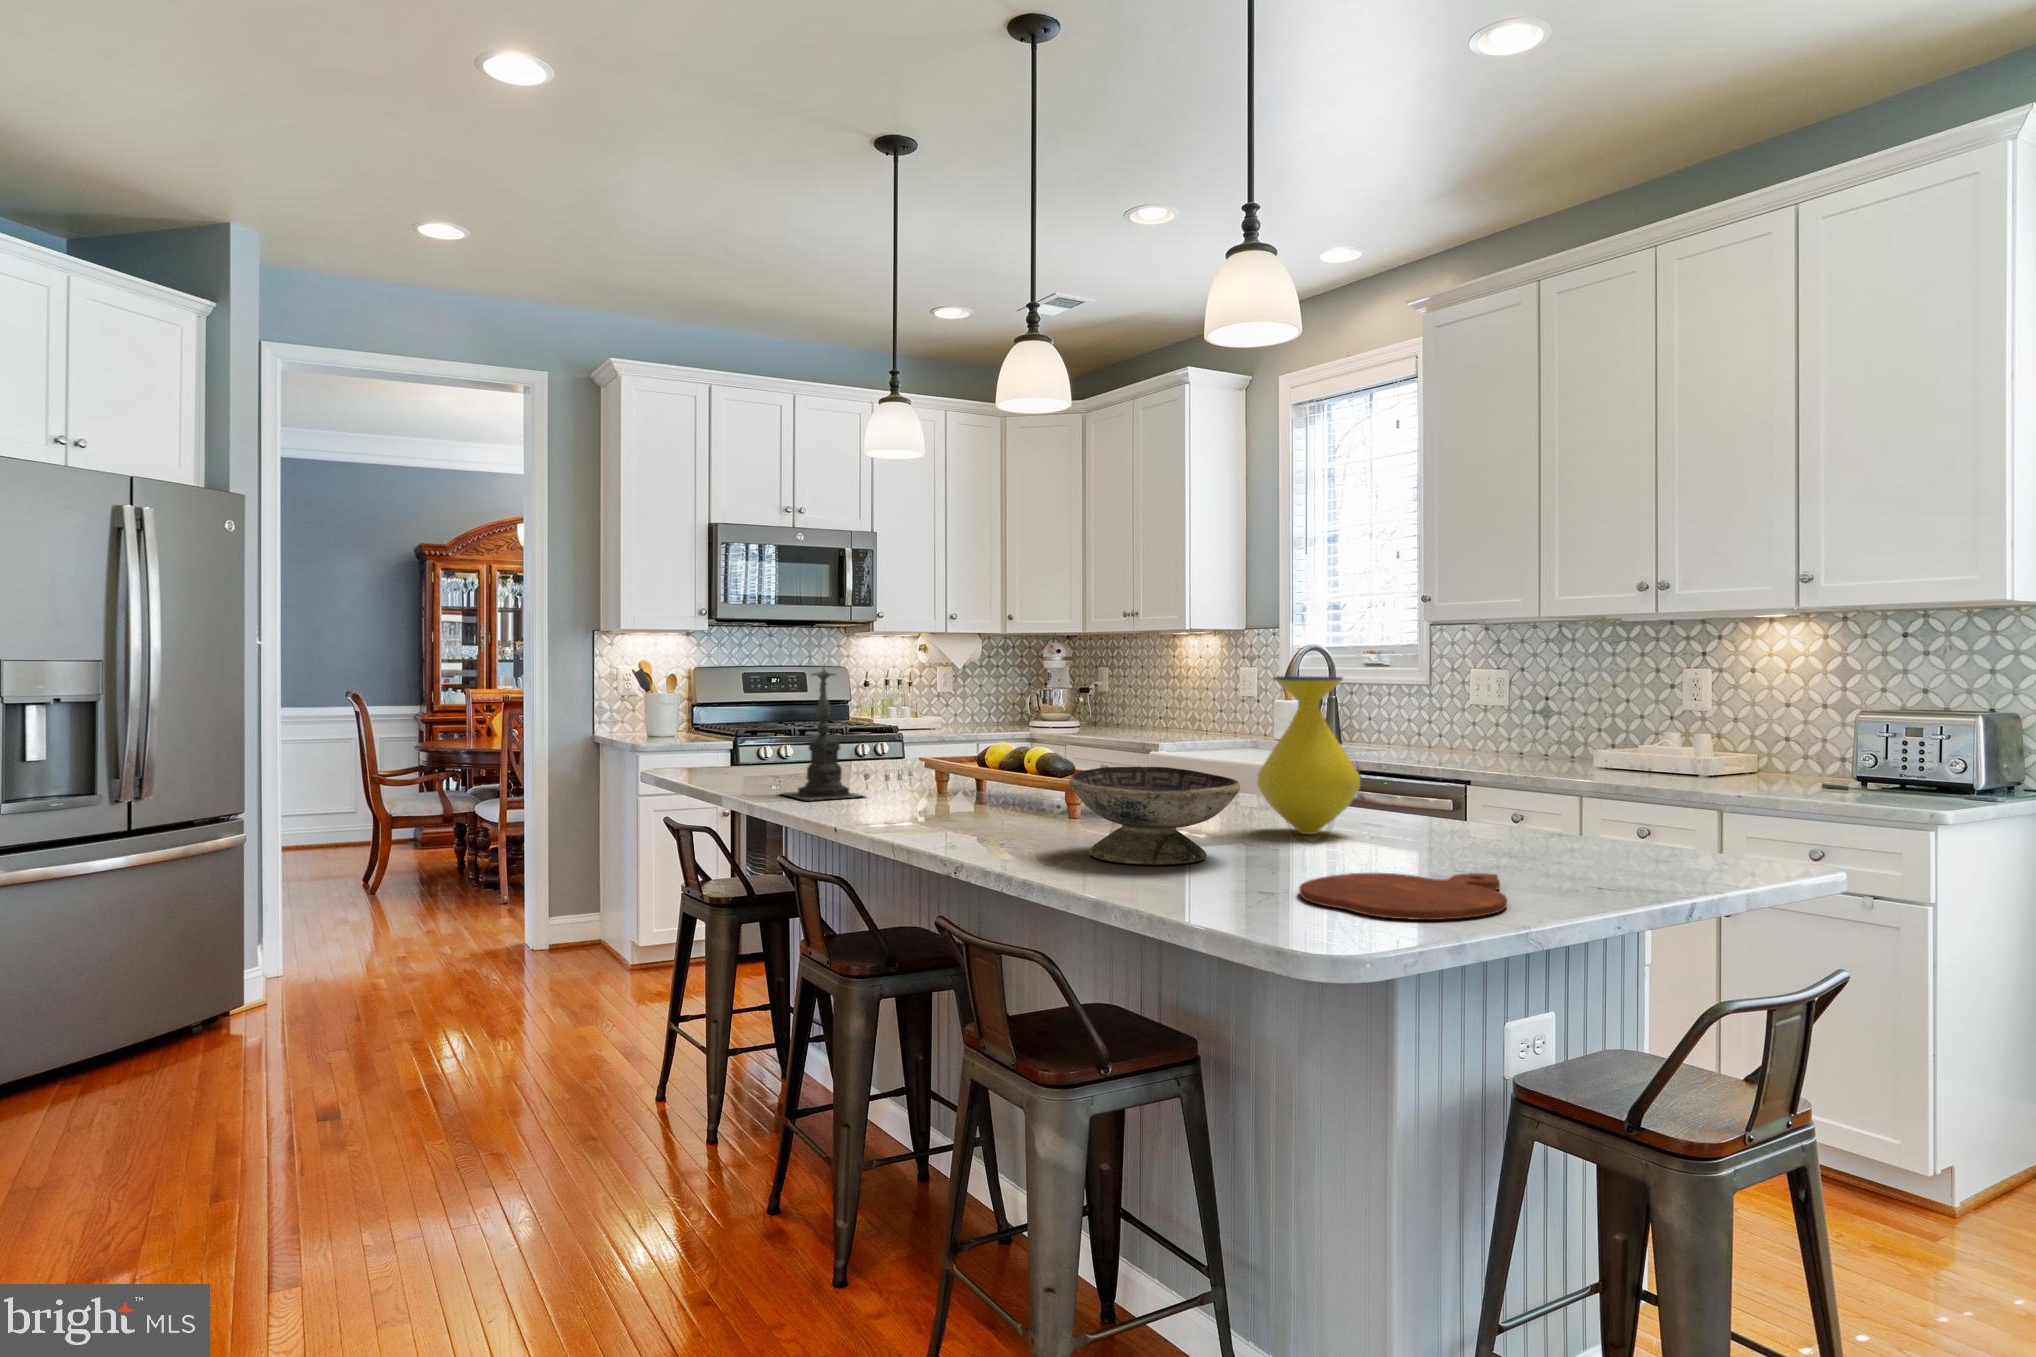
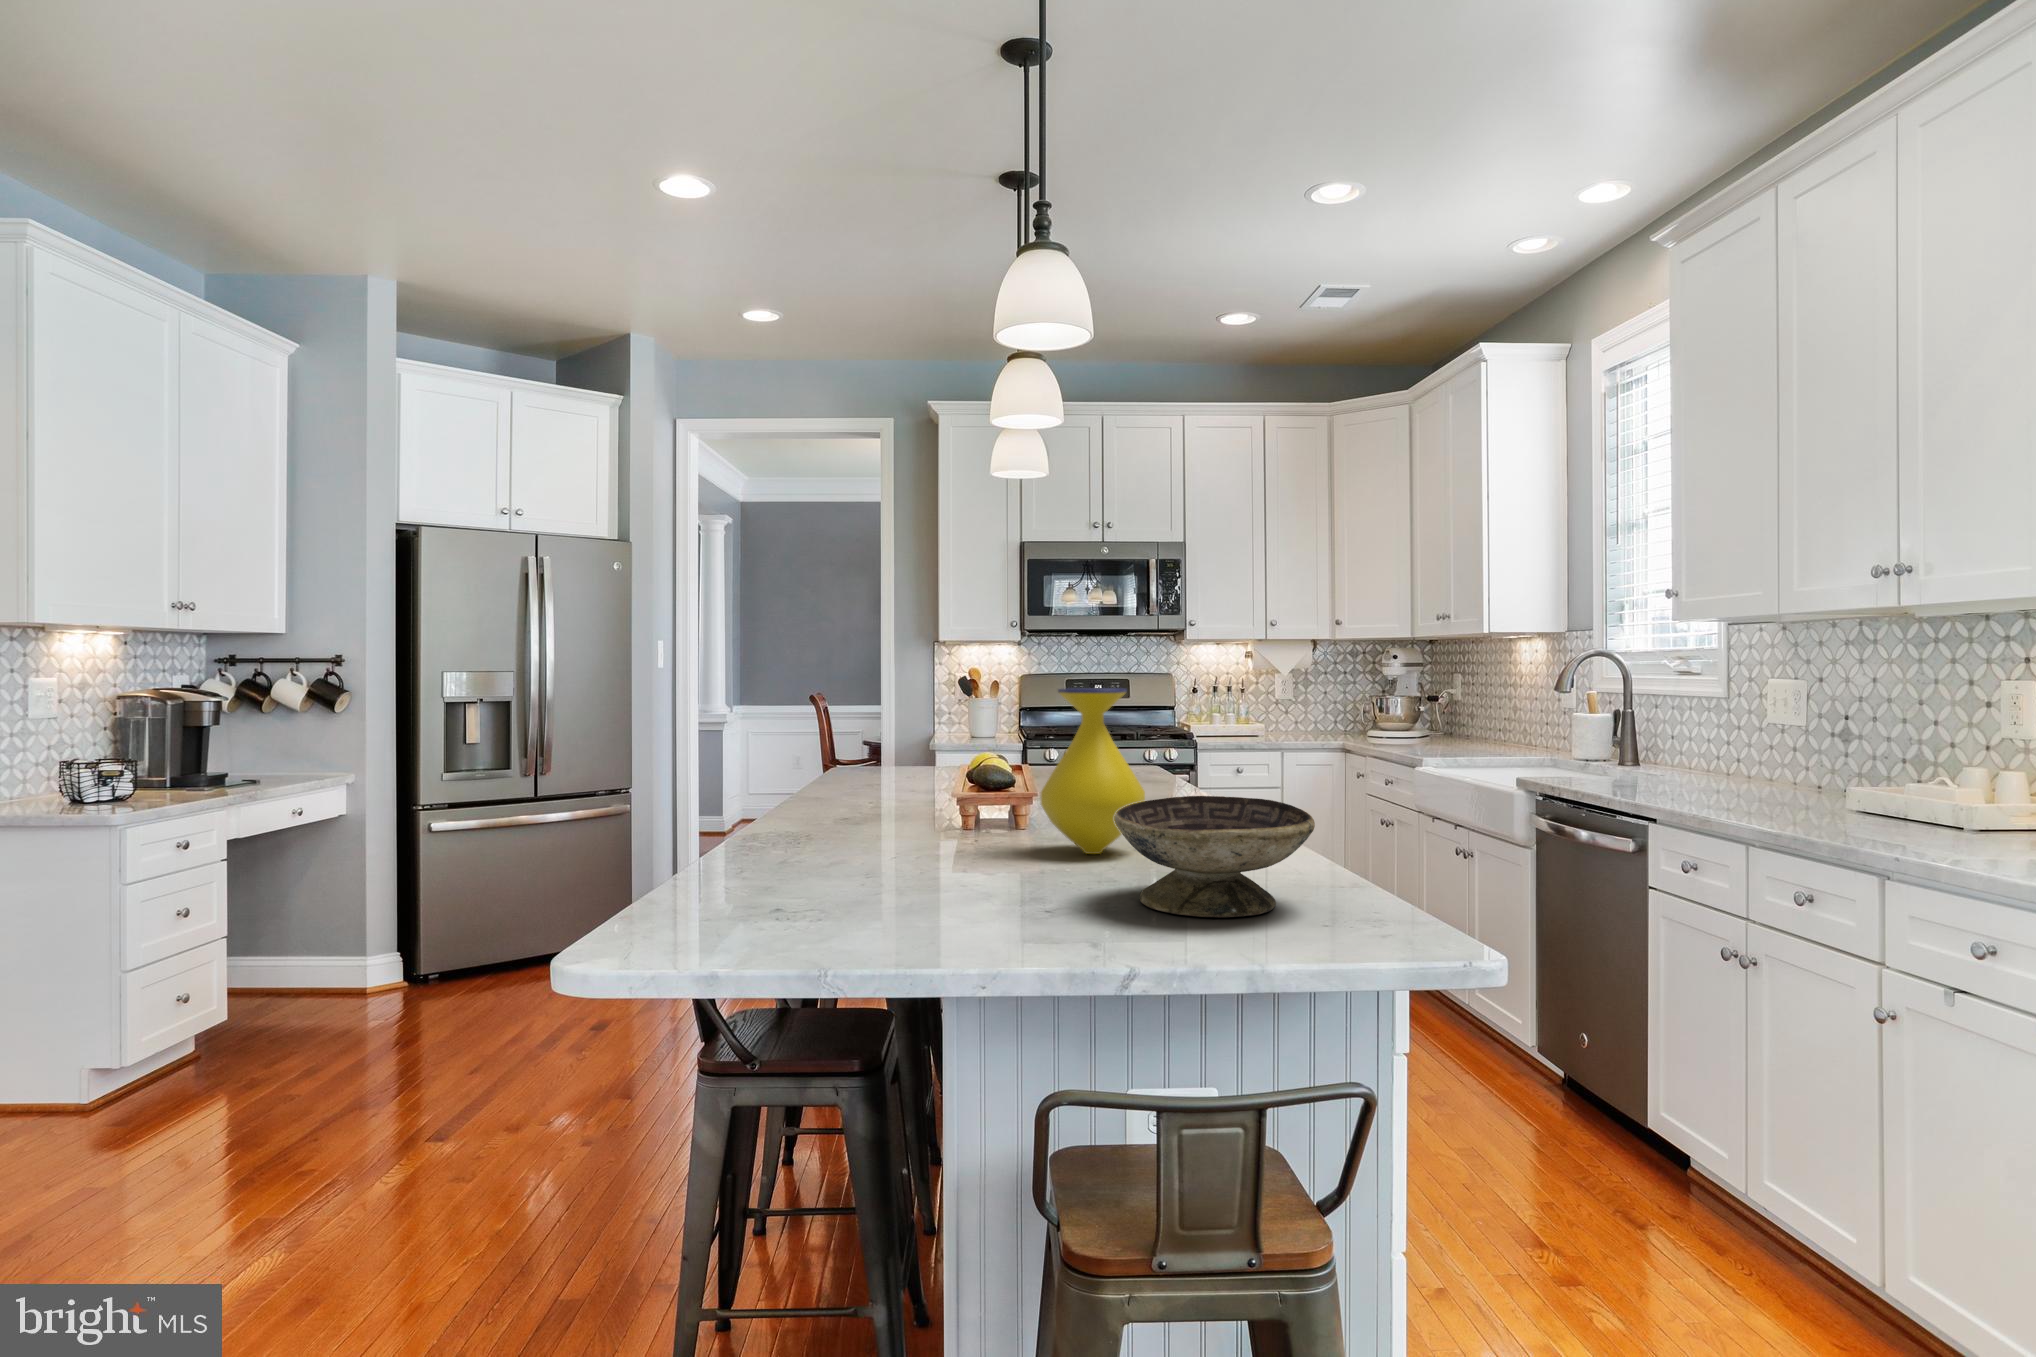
candle holder: present [782,665,863,801] -> none [847,663,913,791]
decorative bowl: present [1069,767,1240,865] -> present [1114,796,1315,918]
cutting board: present [1299,873,1507,920] -> none [750,889,1012,939]

